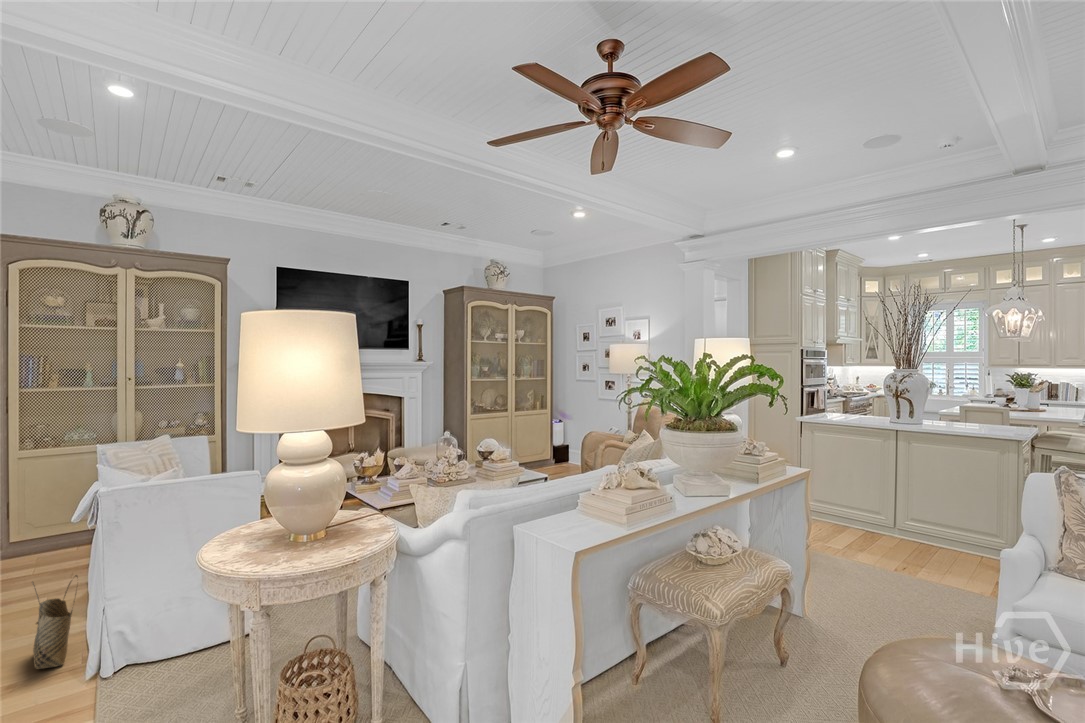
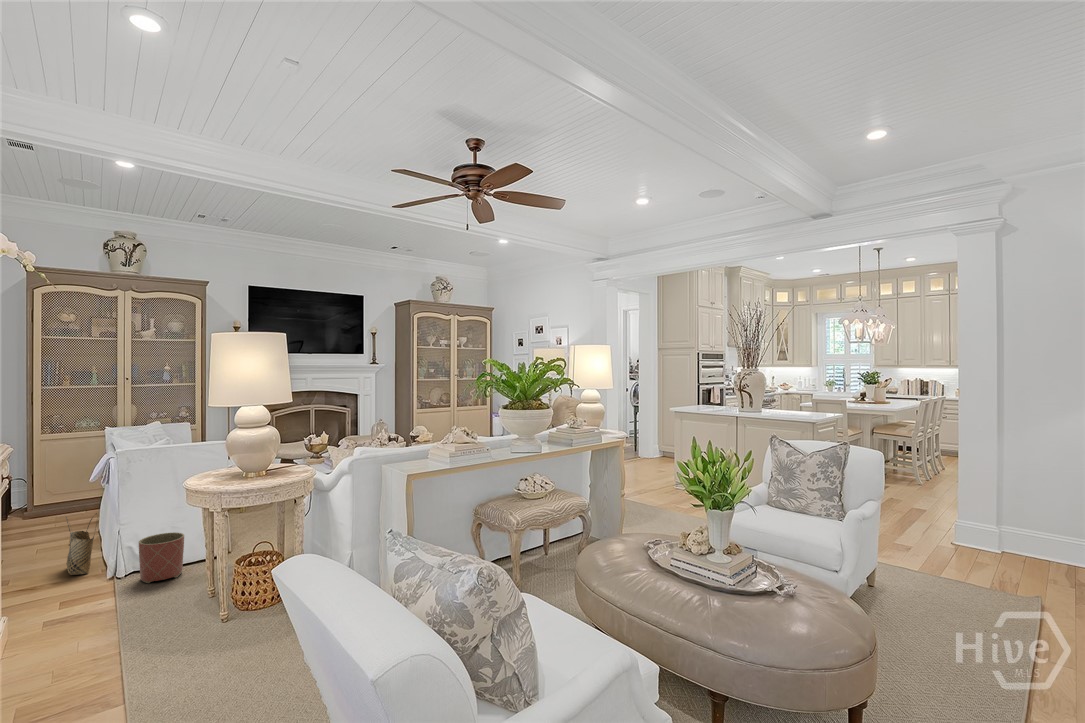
planter: none [134,606,200,689] -> present [139,532,184,583]

